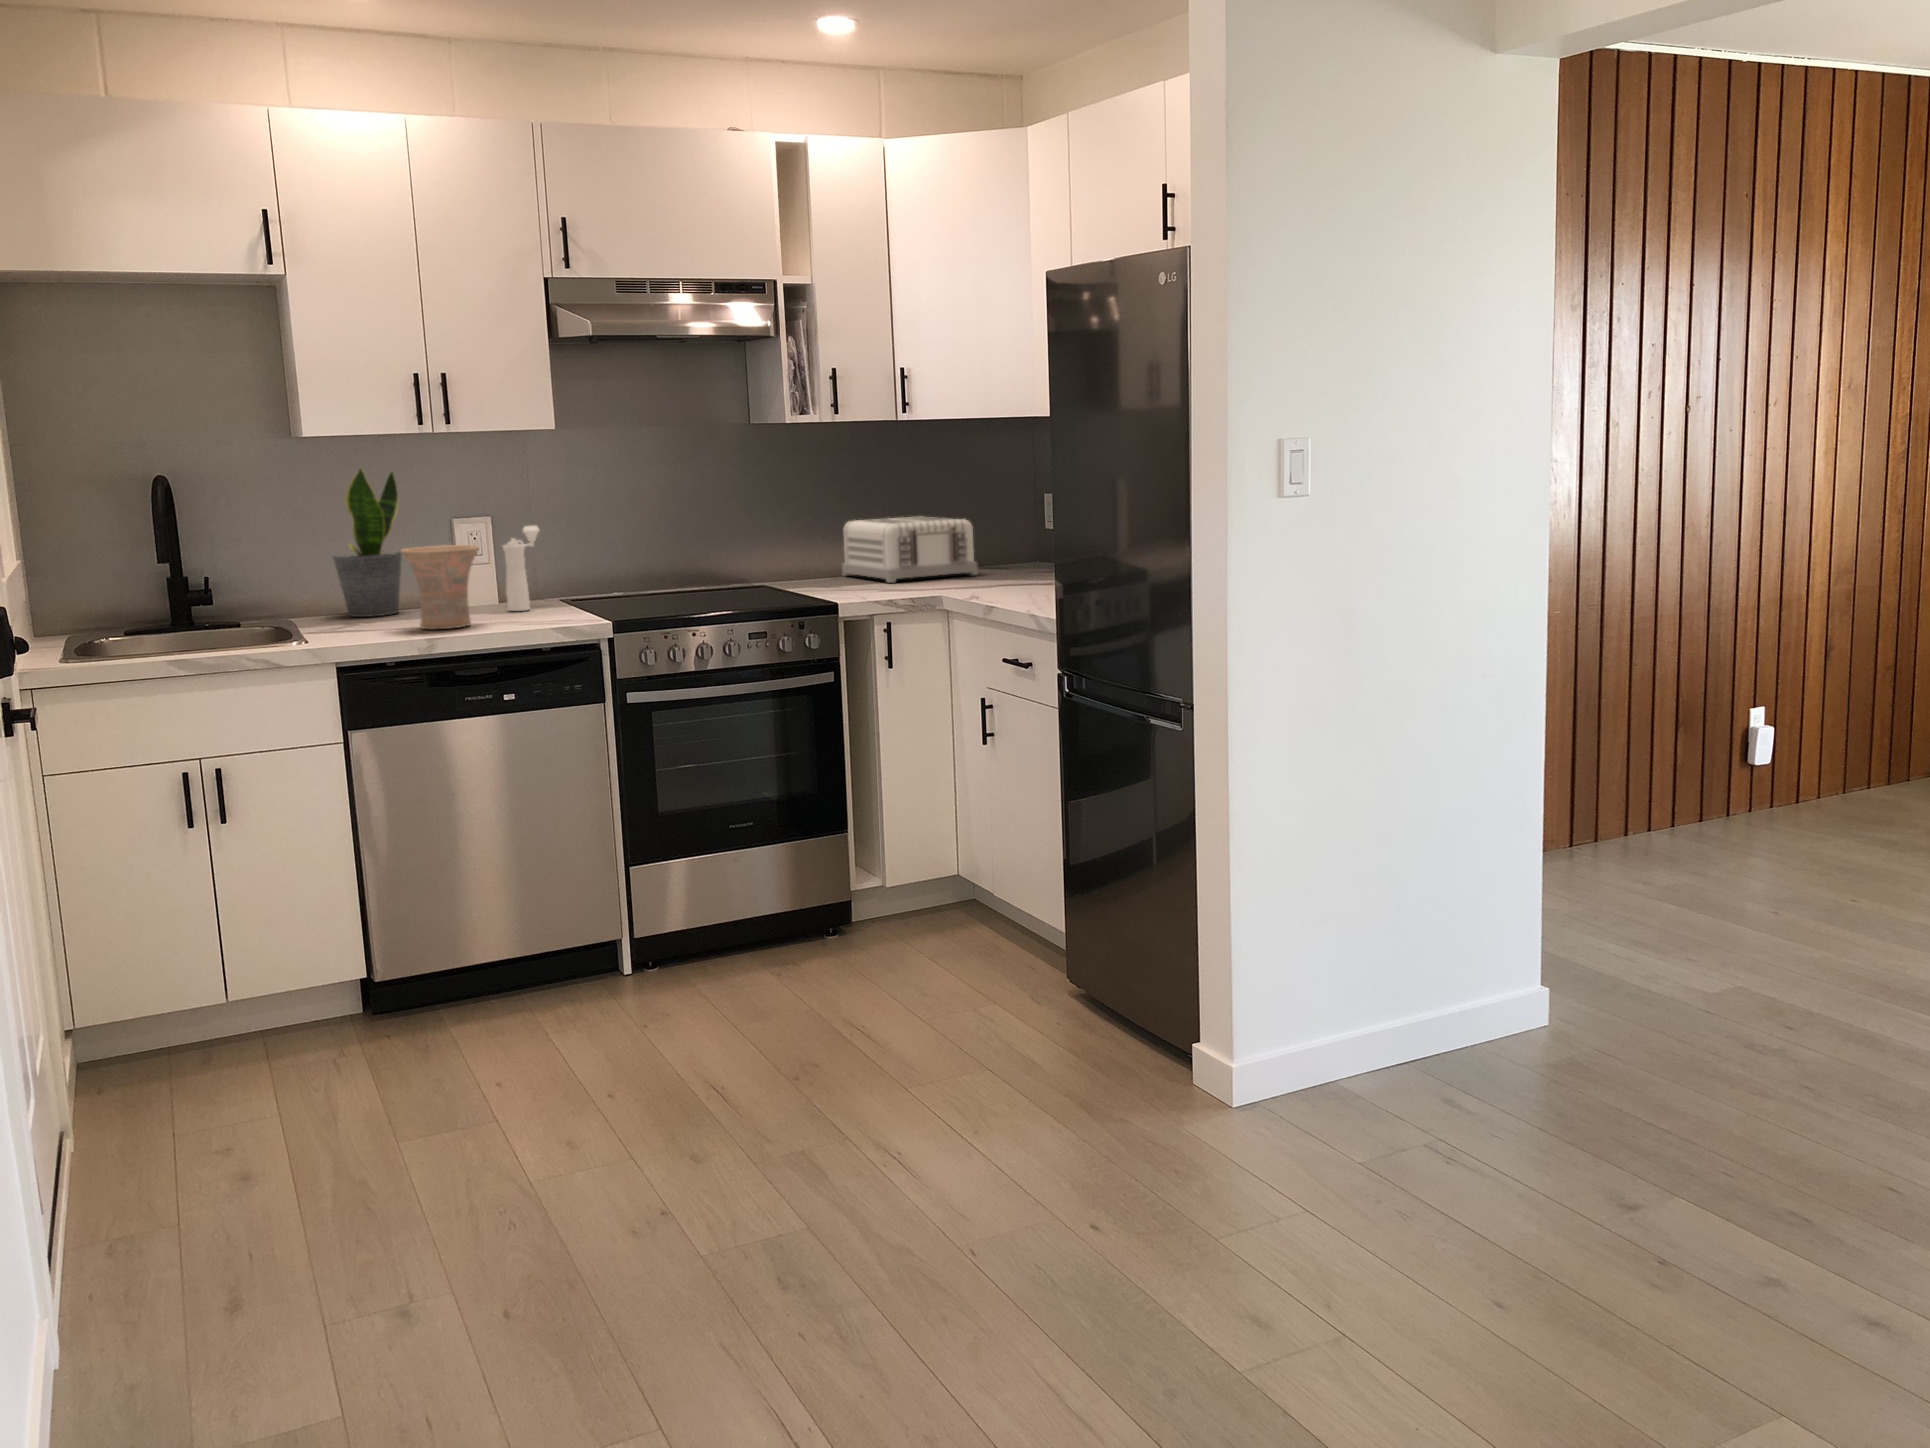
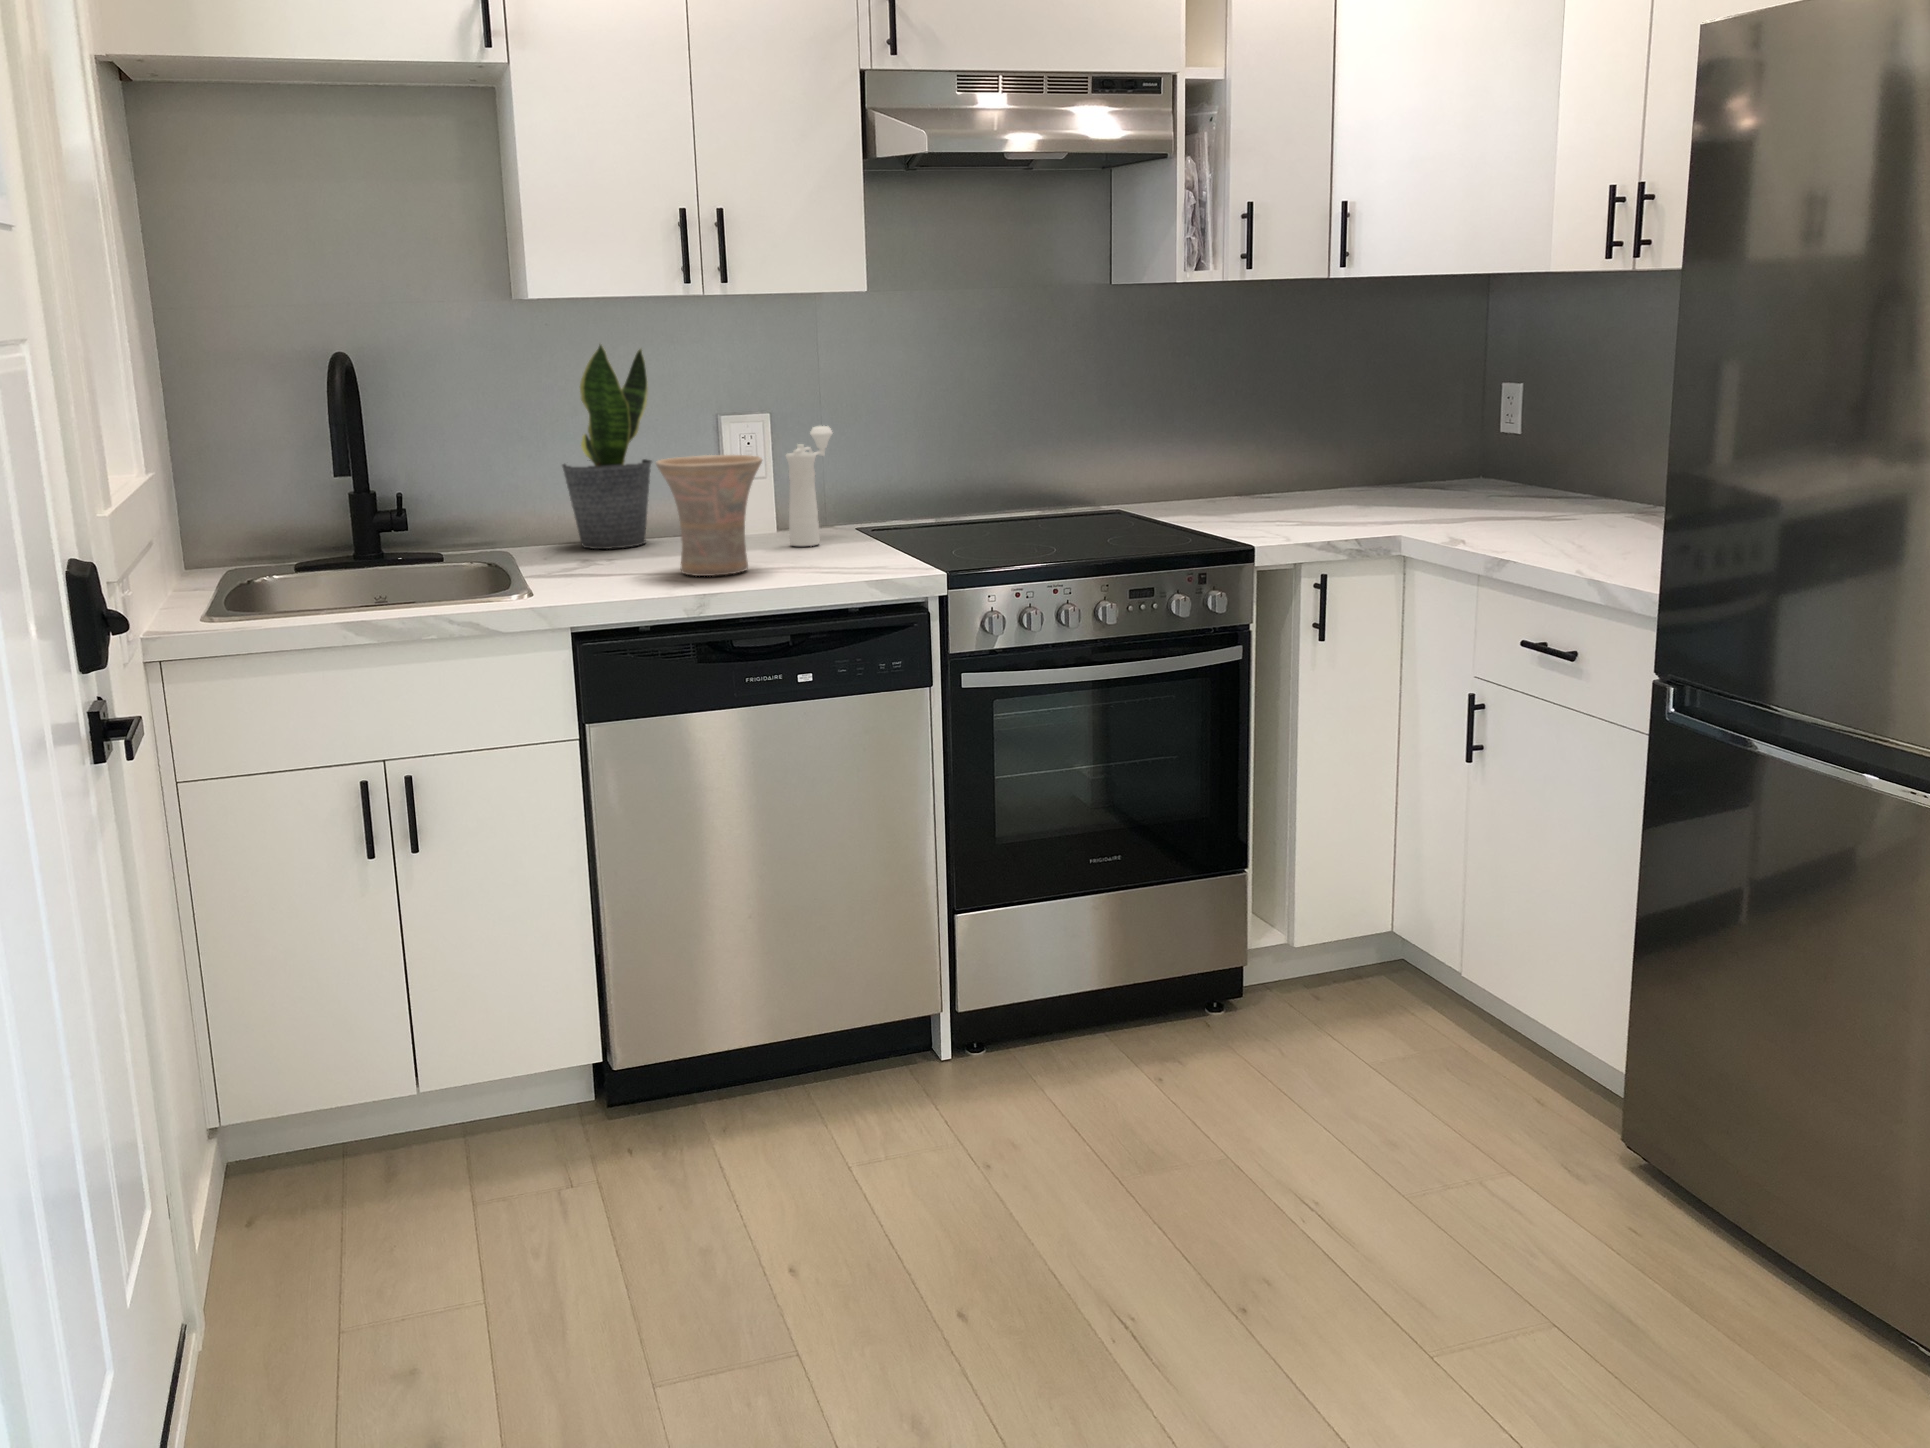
toaster: present [842,516,978,583] -> none [1224,417,1424,513]

